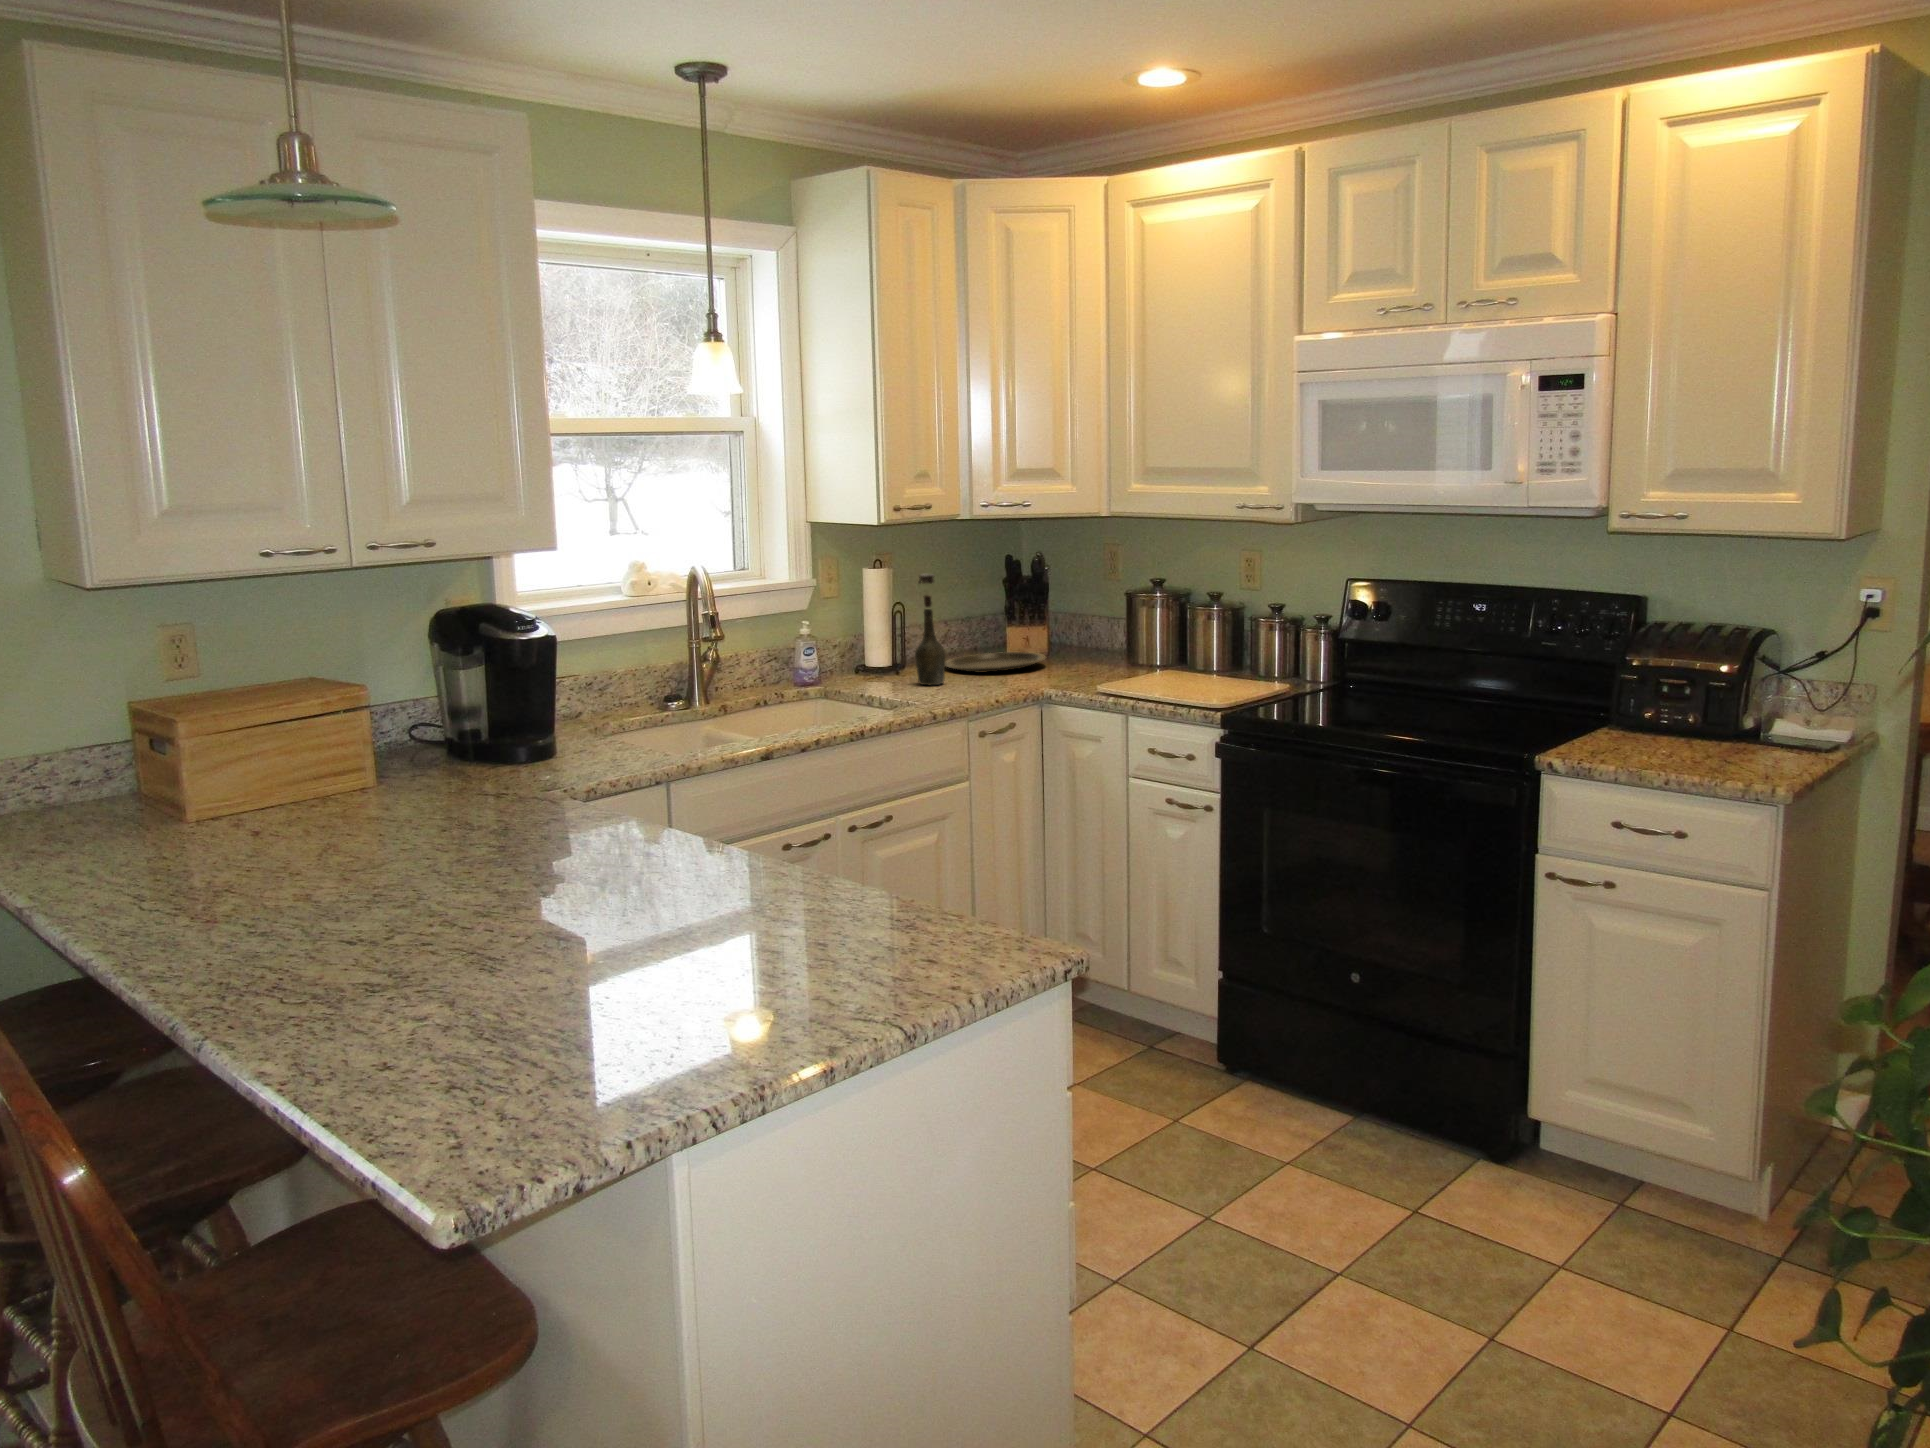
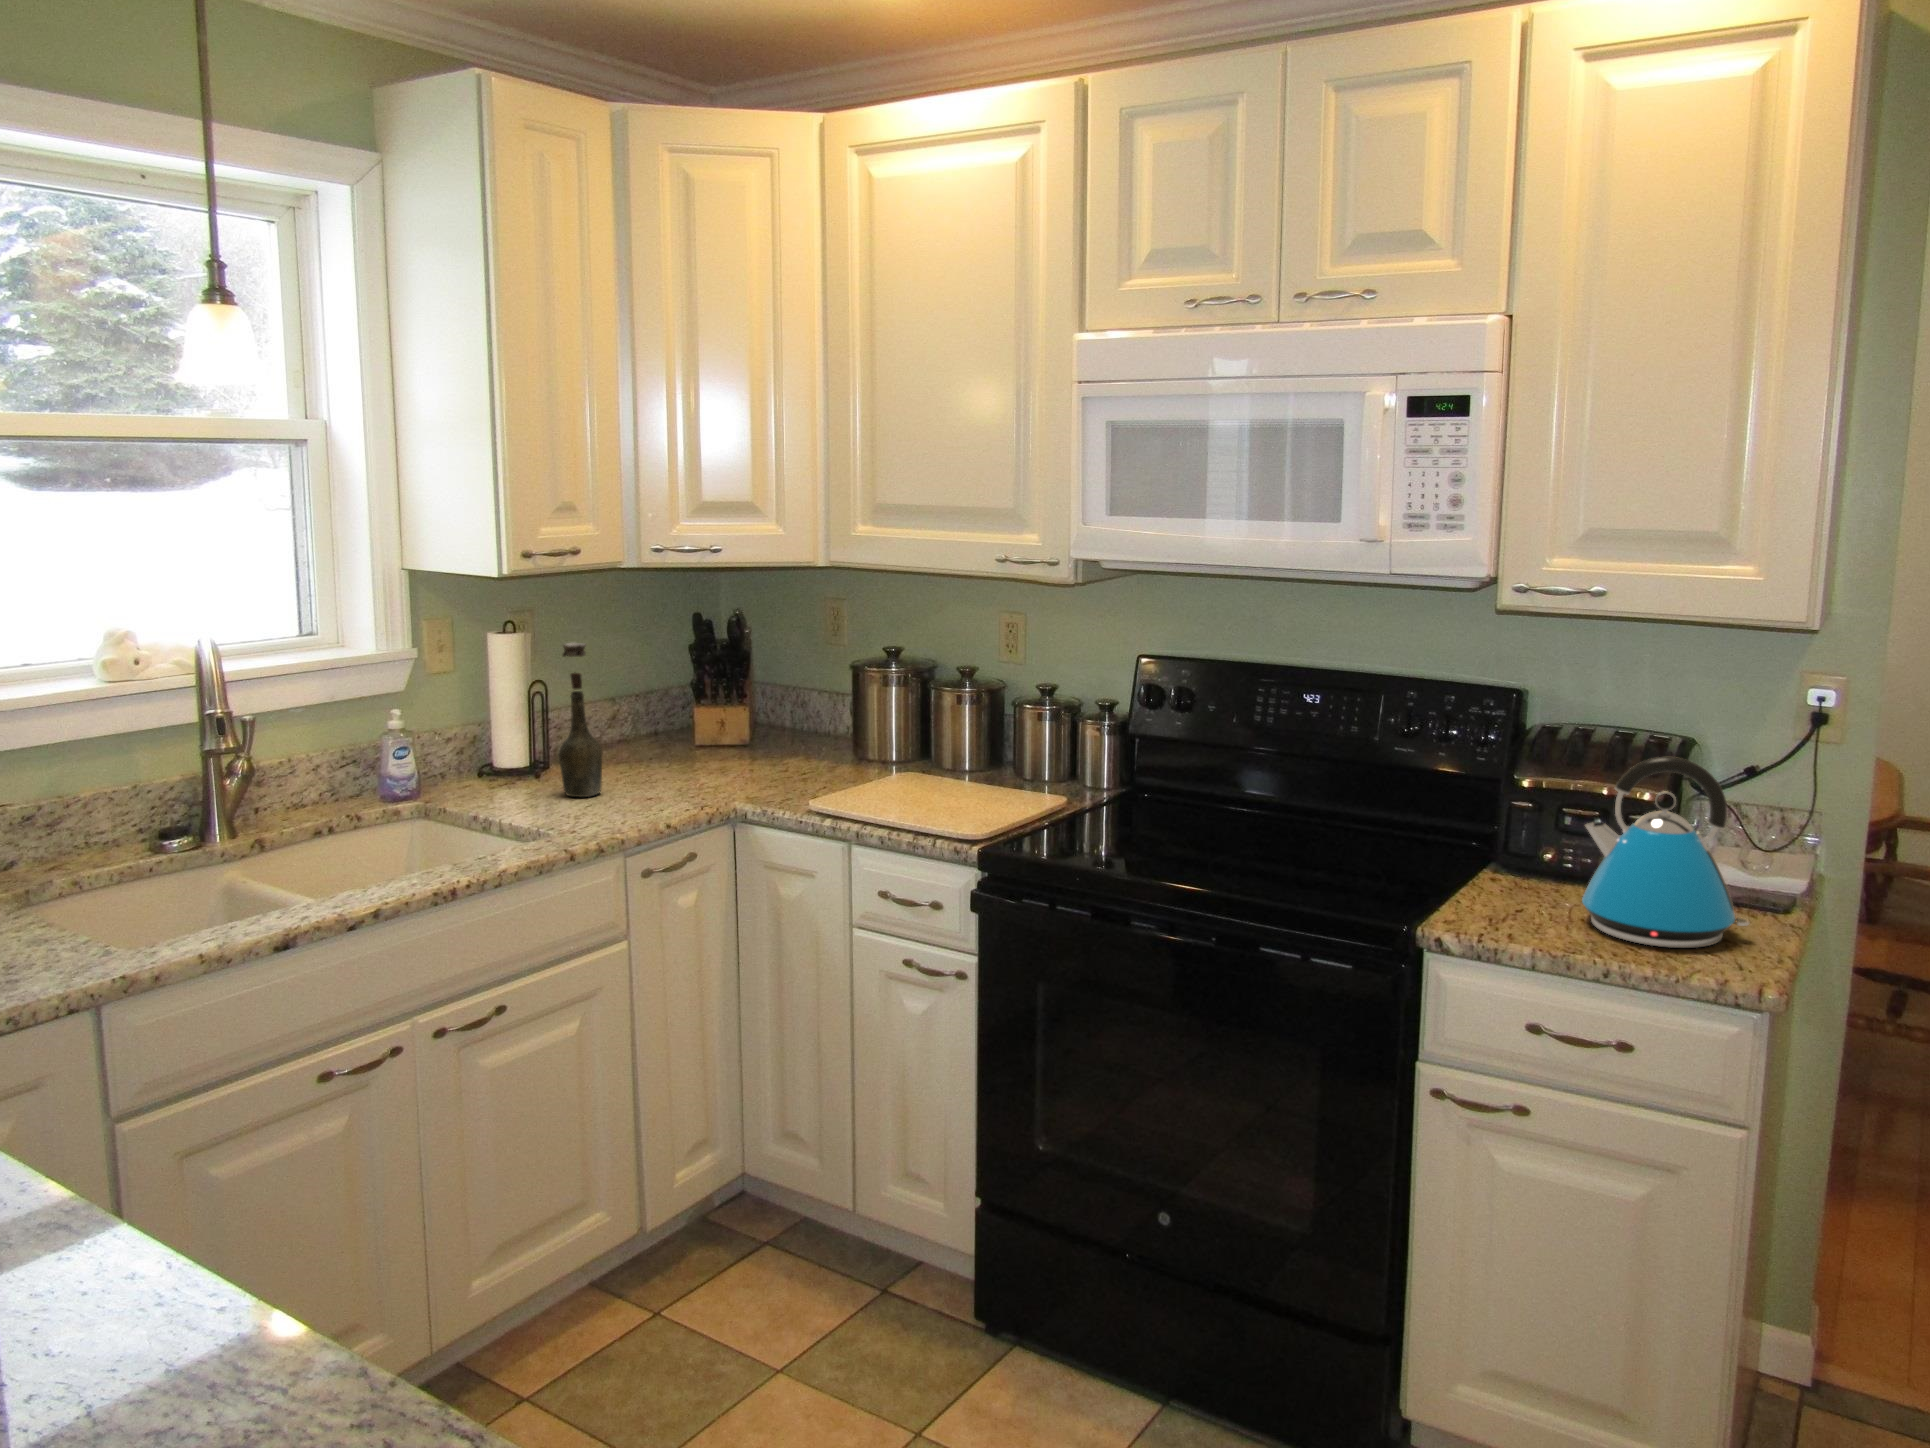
kettle: none [1662,632,1785,768] -> present [1582,757,1749,948]
plate: present [945,652,1046,673] -> none [607,739,748,773]

